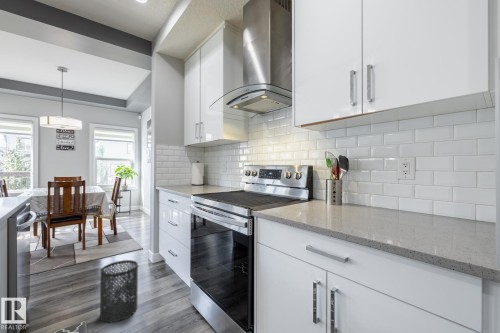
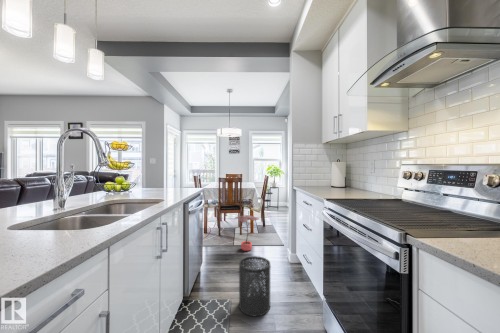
potted plant: none [79,223,114,265] -> present [235,215,259,251]

